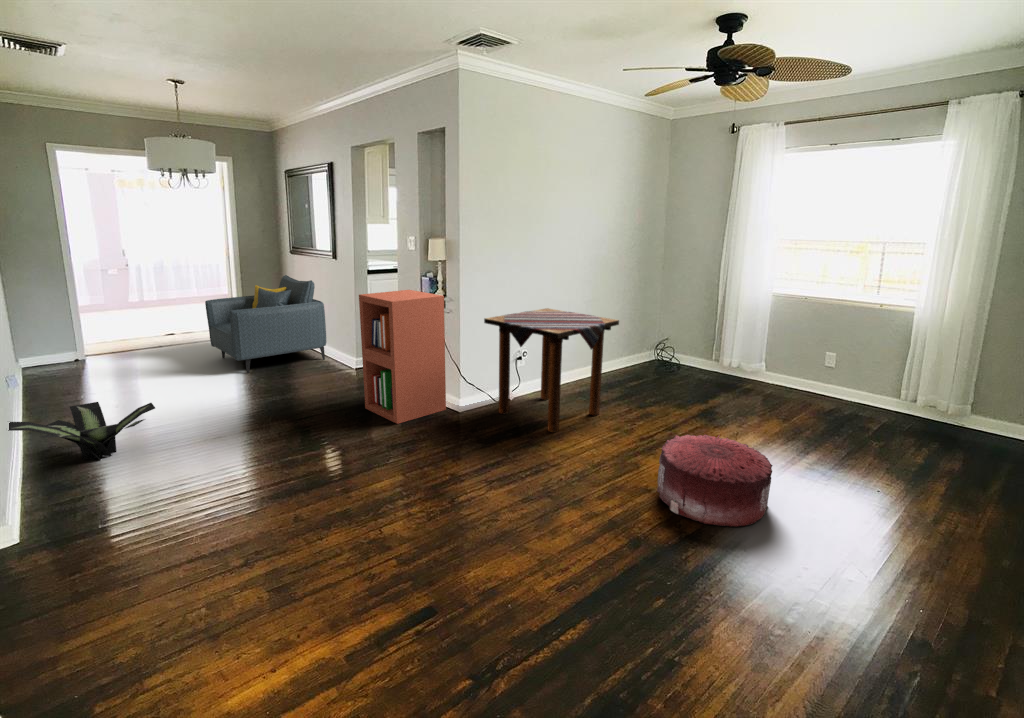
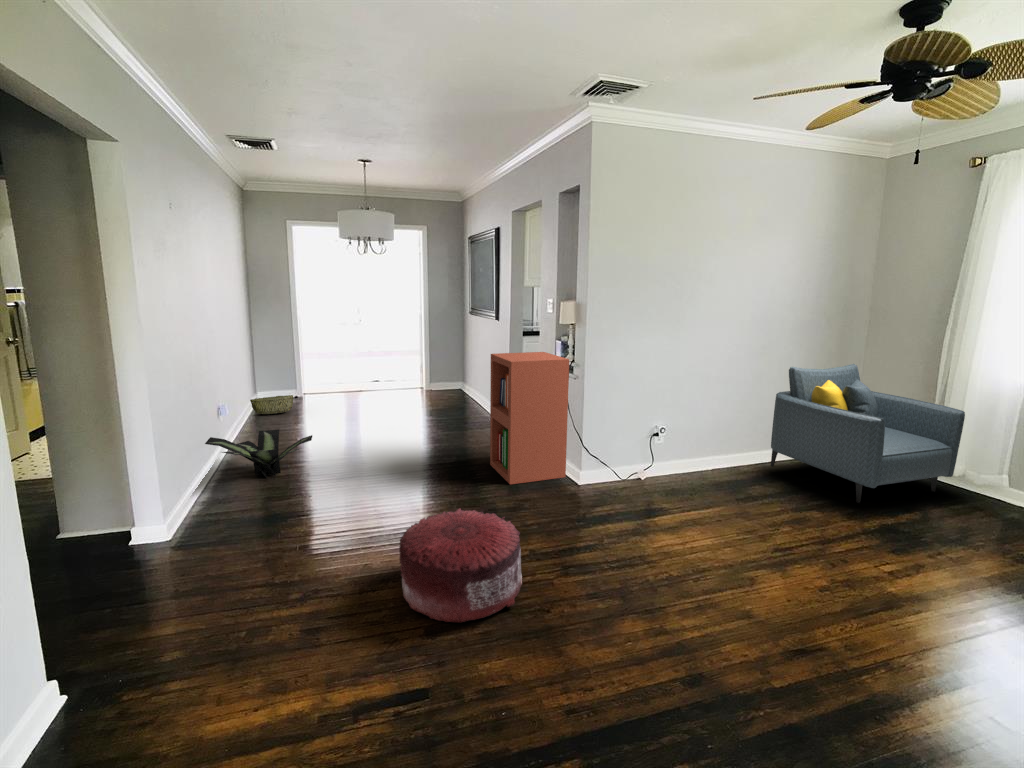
armchair: present [205,275,326,373] -> present [771,364,965,503]
side table: present [484,308,619,433] -> none [608,380,768,522]
woven basket: none [8,360,73,388] -> present [250,395,293,414]
pouf: present [657,435,772,527] -> present [399,509,522,623]

